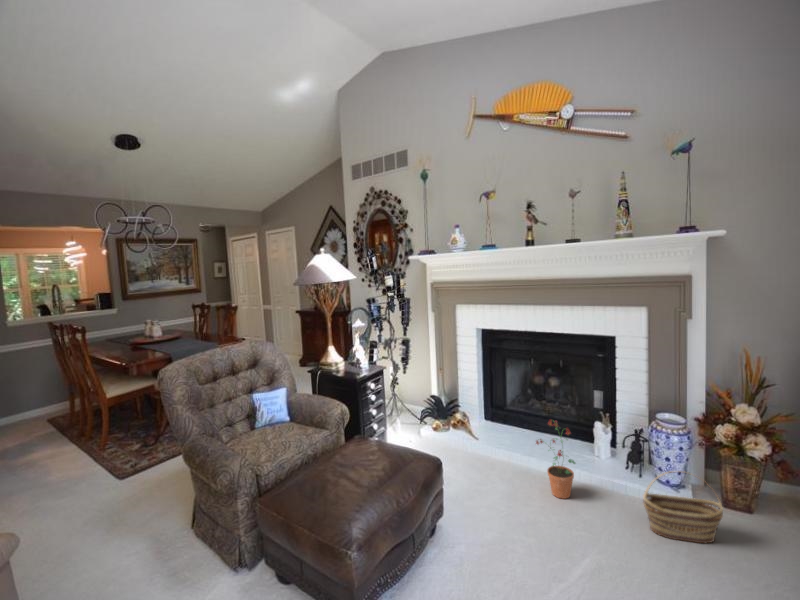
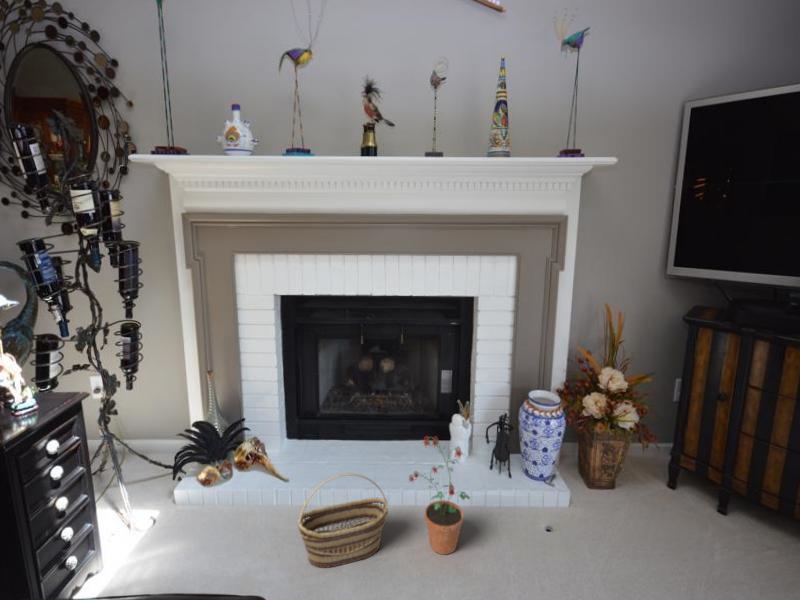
basket: present [643,471,723,543] -> present [298,473,388,568]

